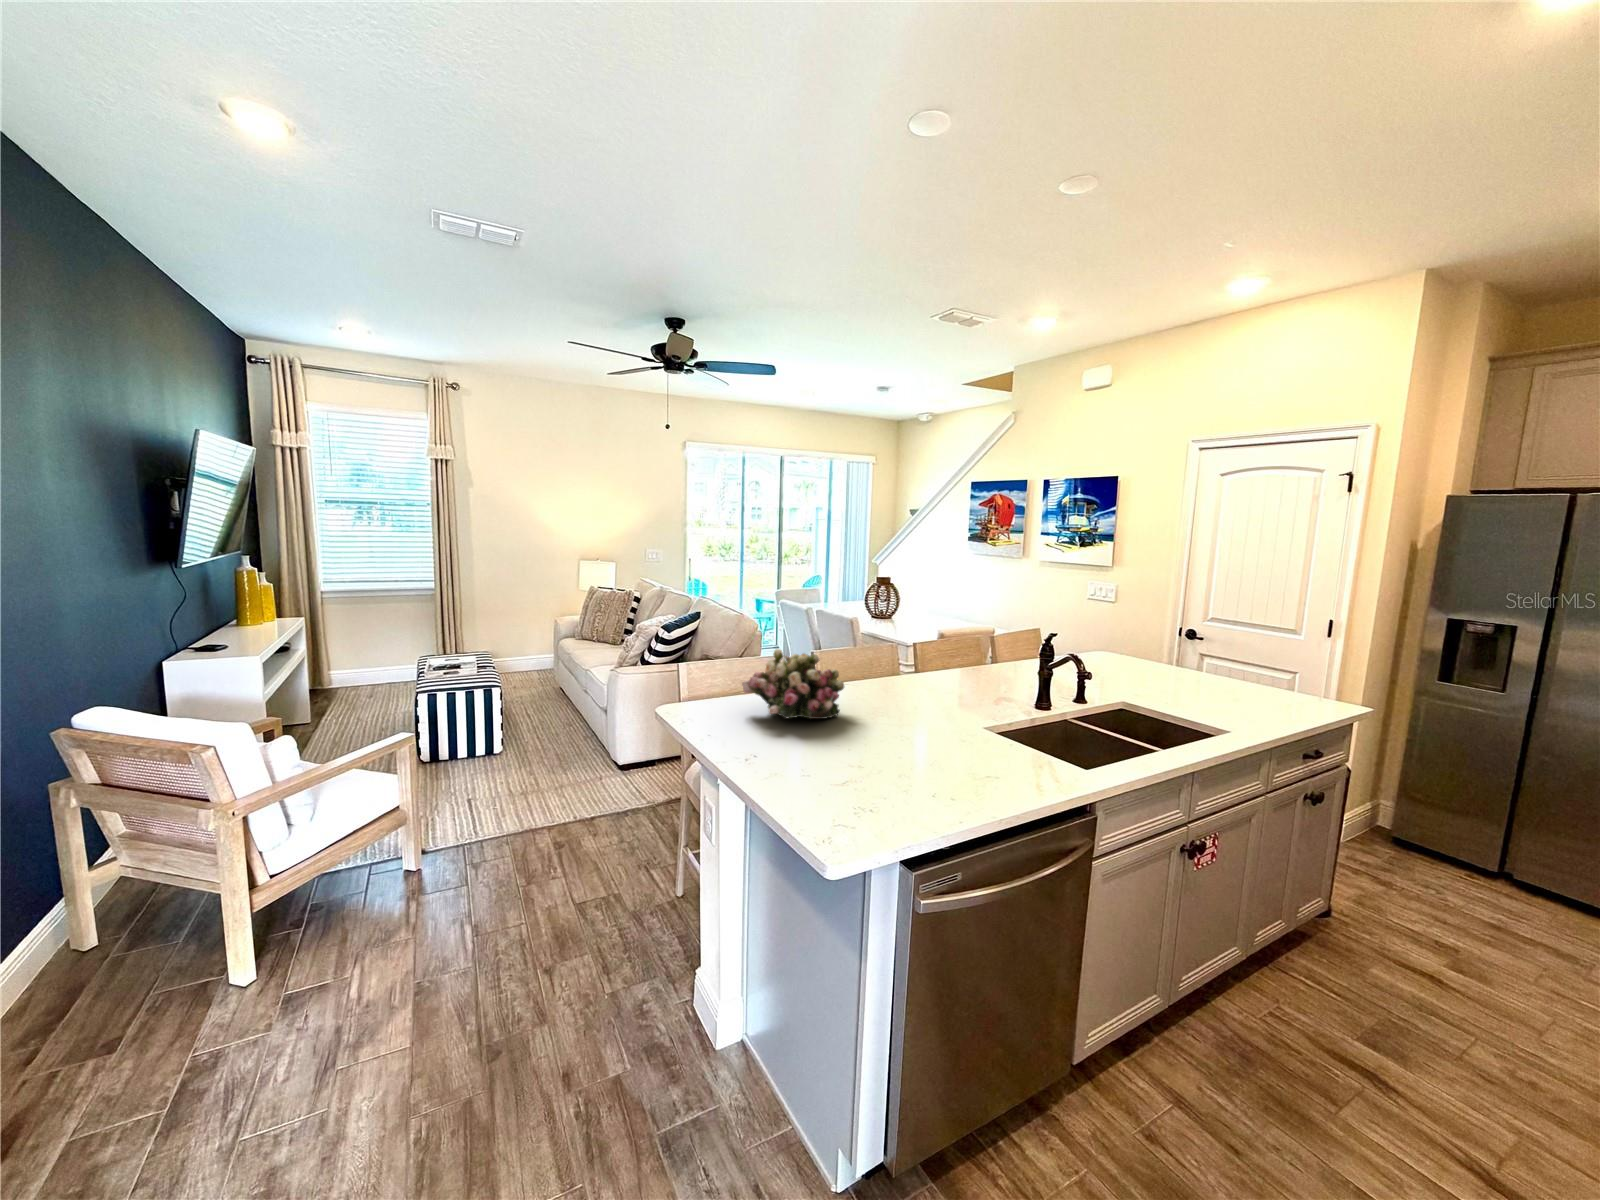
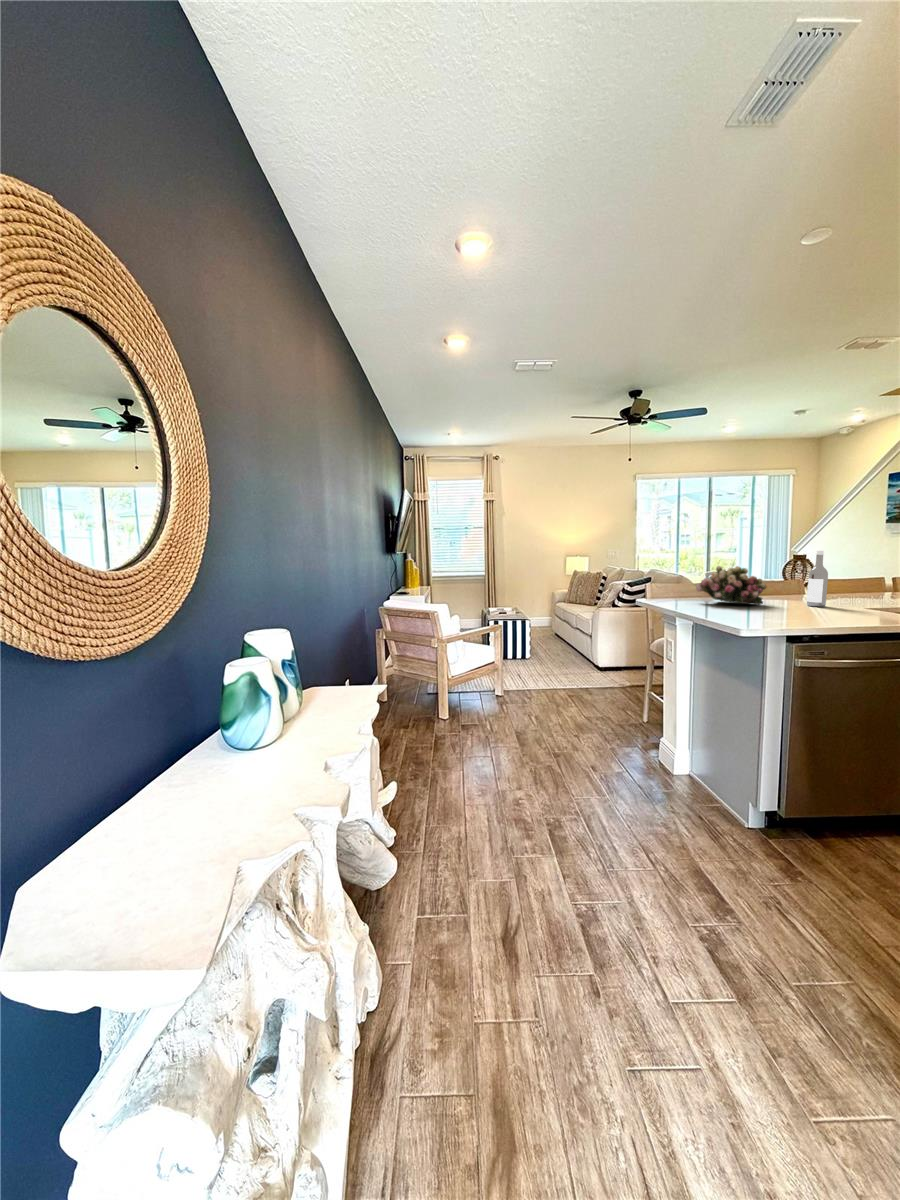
wine bottle: none [897,628,923,715] -> present [807,551,828,607]

